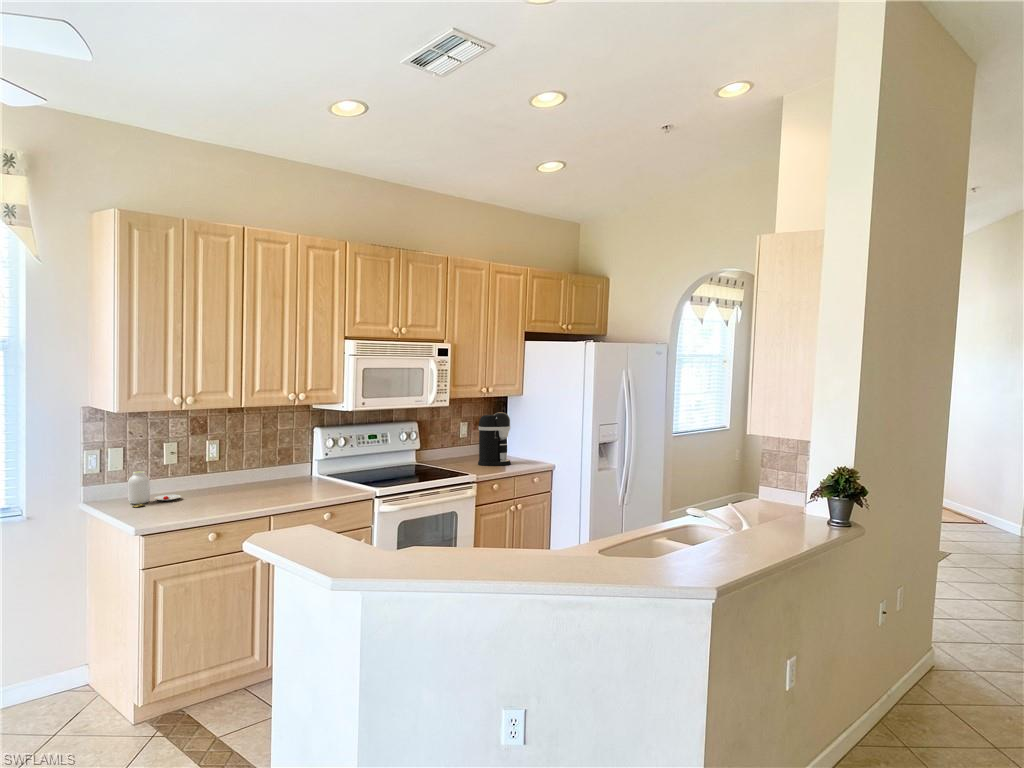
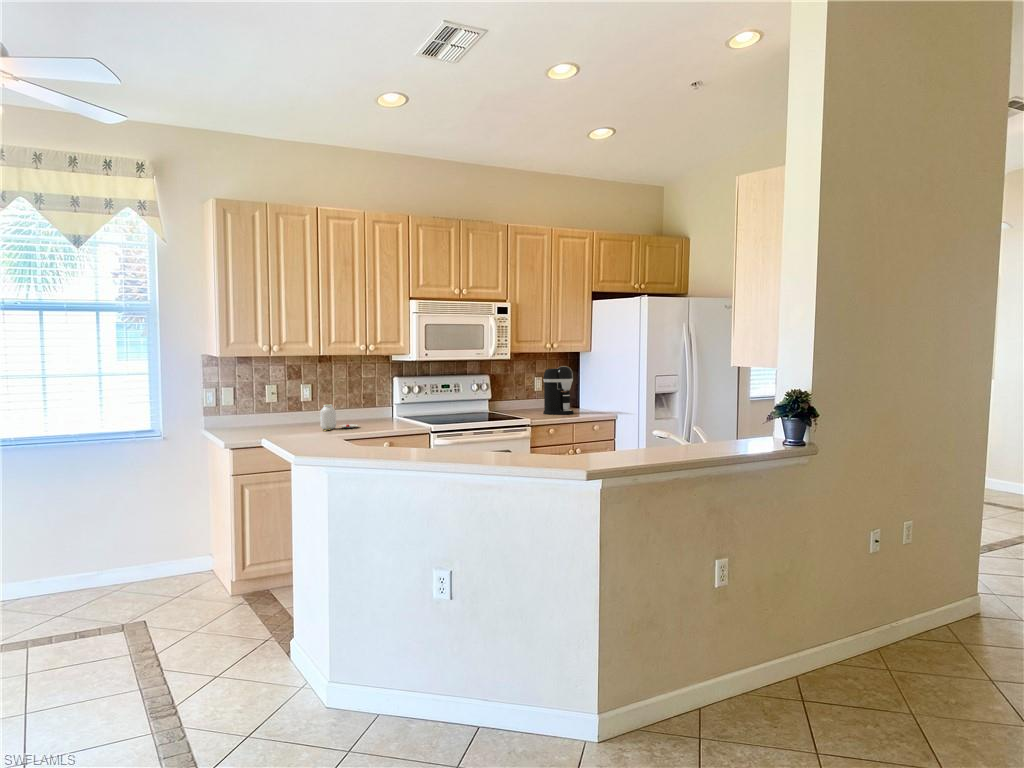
jar: present [128,471,181,507] -> present [320,404,359,431]

